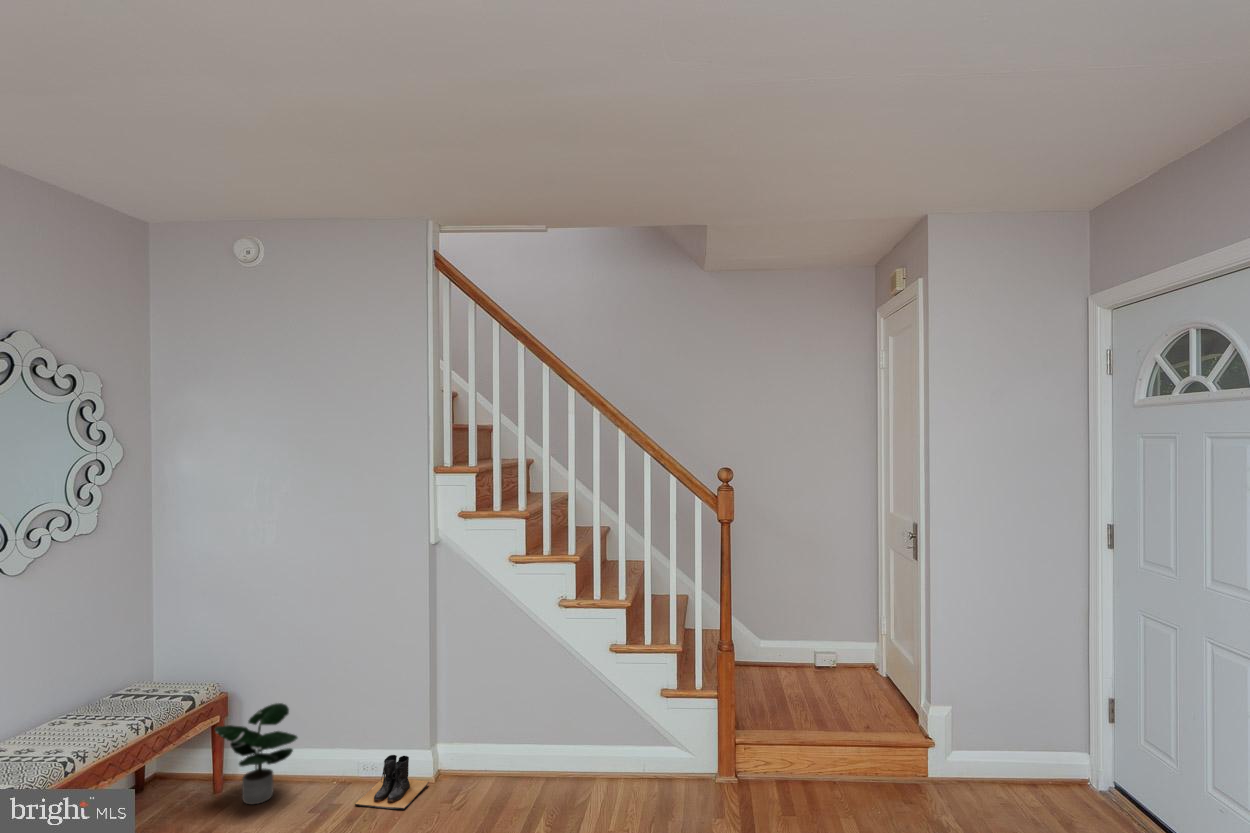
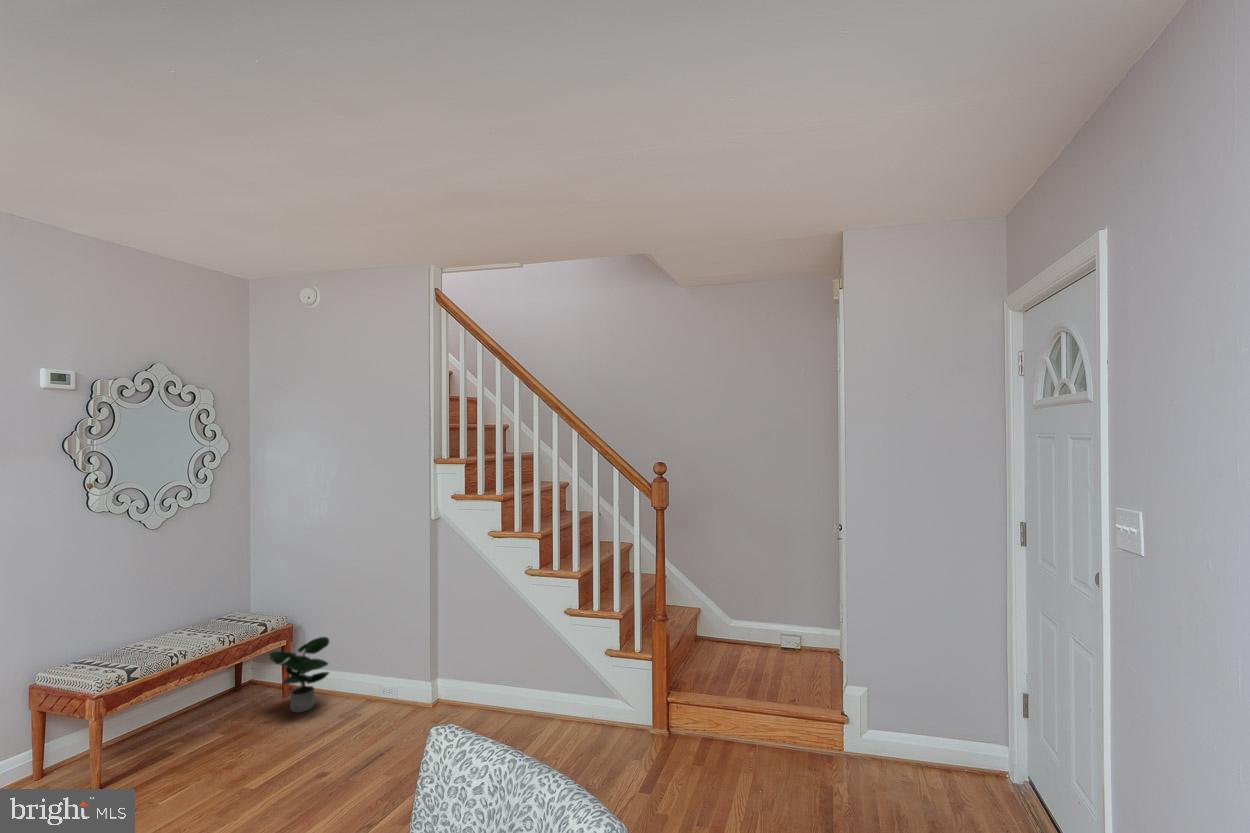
boots: present [355,755,429,809] -> none [363,684,425,729]

